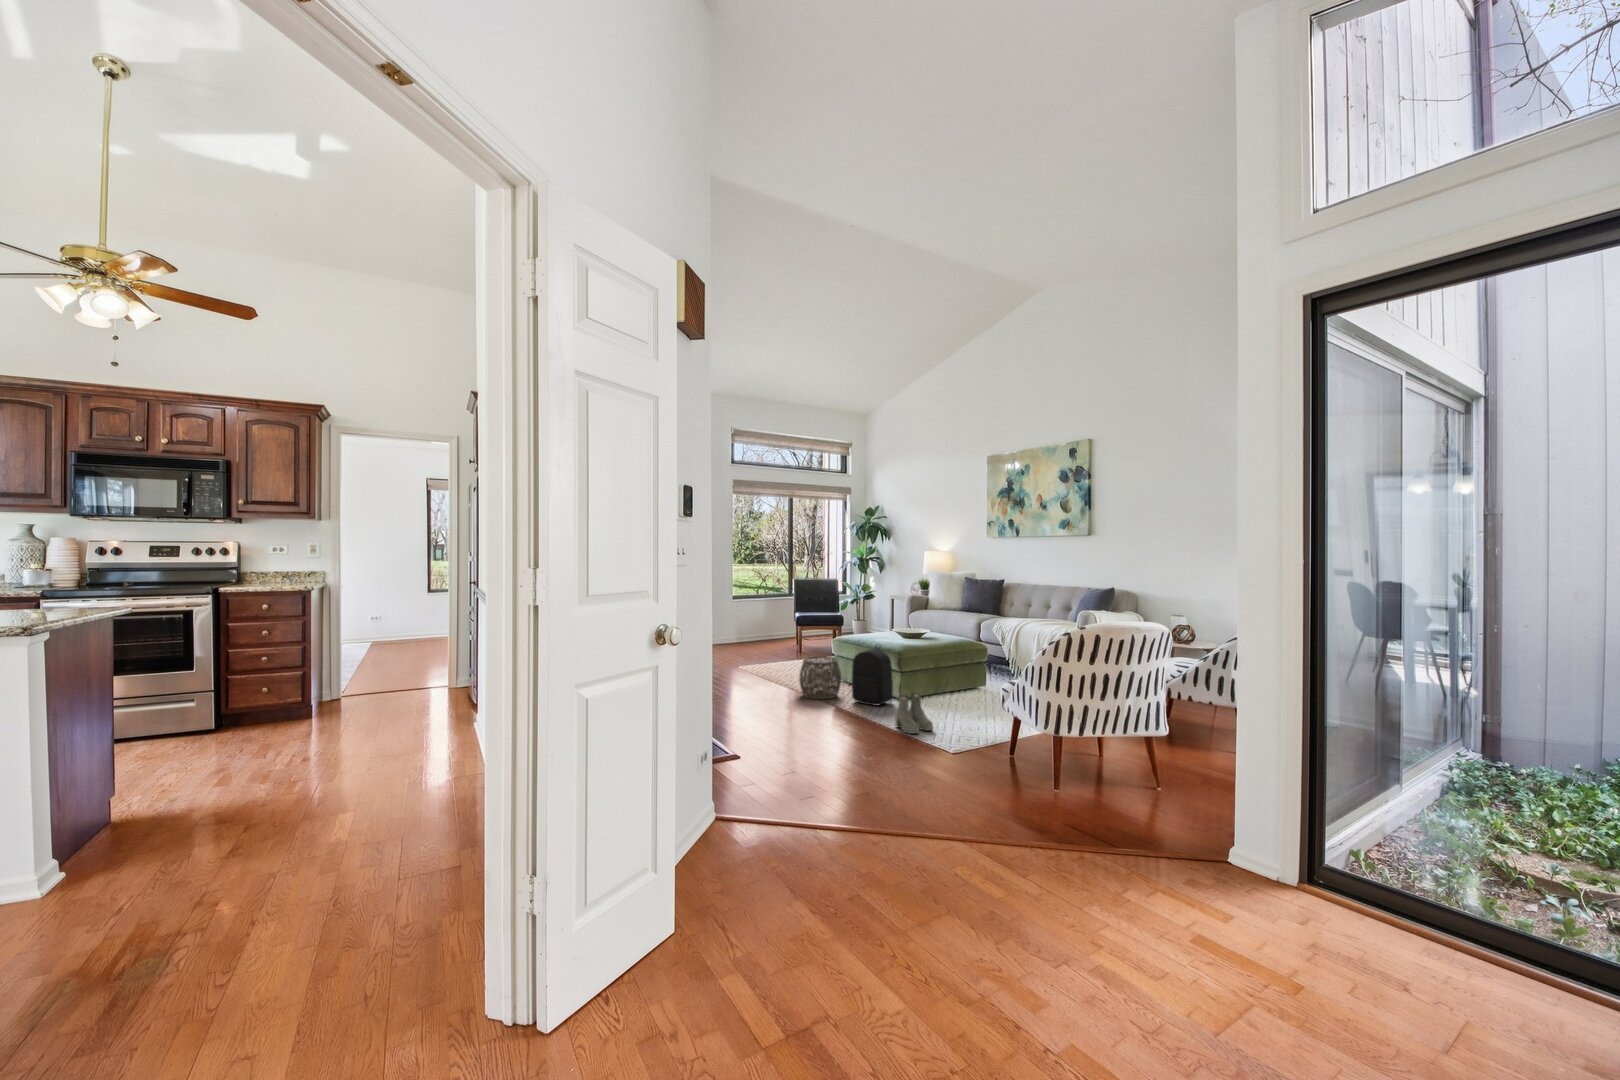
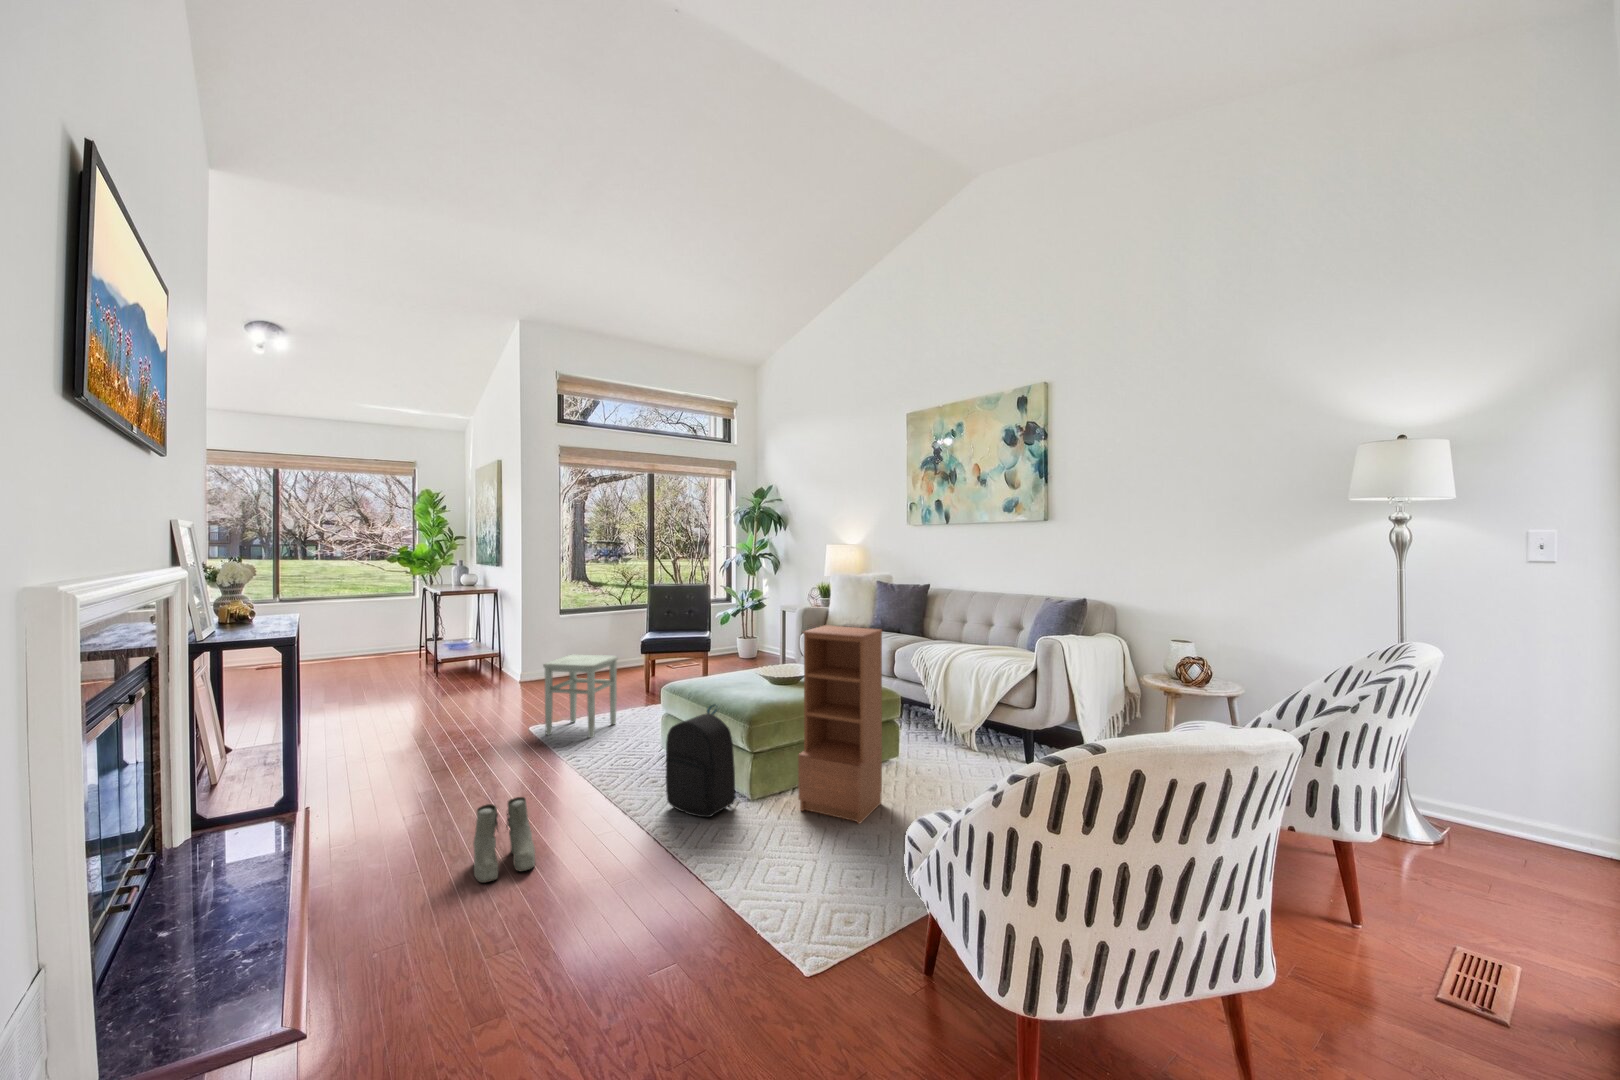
bookcase: none [930,599,980,711] -> present [798,625,882,823]
stool: none [751,621,794,674] -> present [543,654,618,738]
woven basket: present [799,656,841,700] -> none [580,723,656,804]
boots: present [895,693,933,734] -> present [473,797,535,883]

